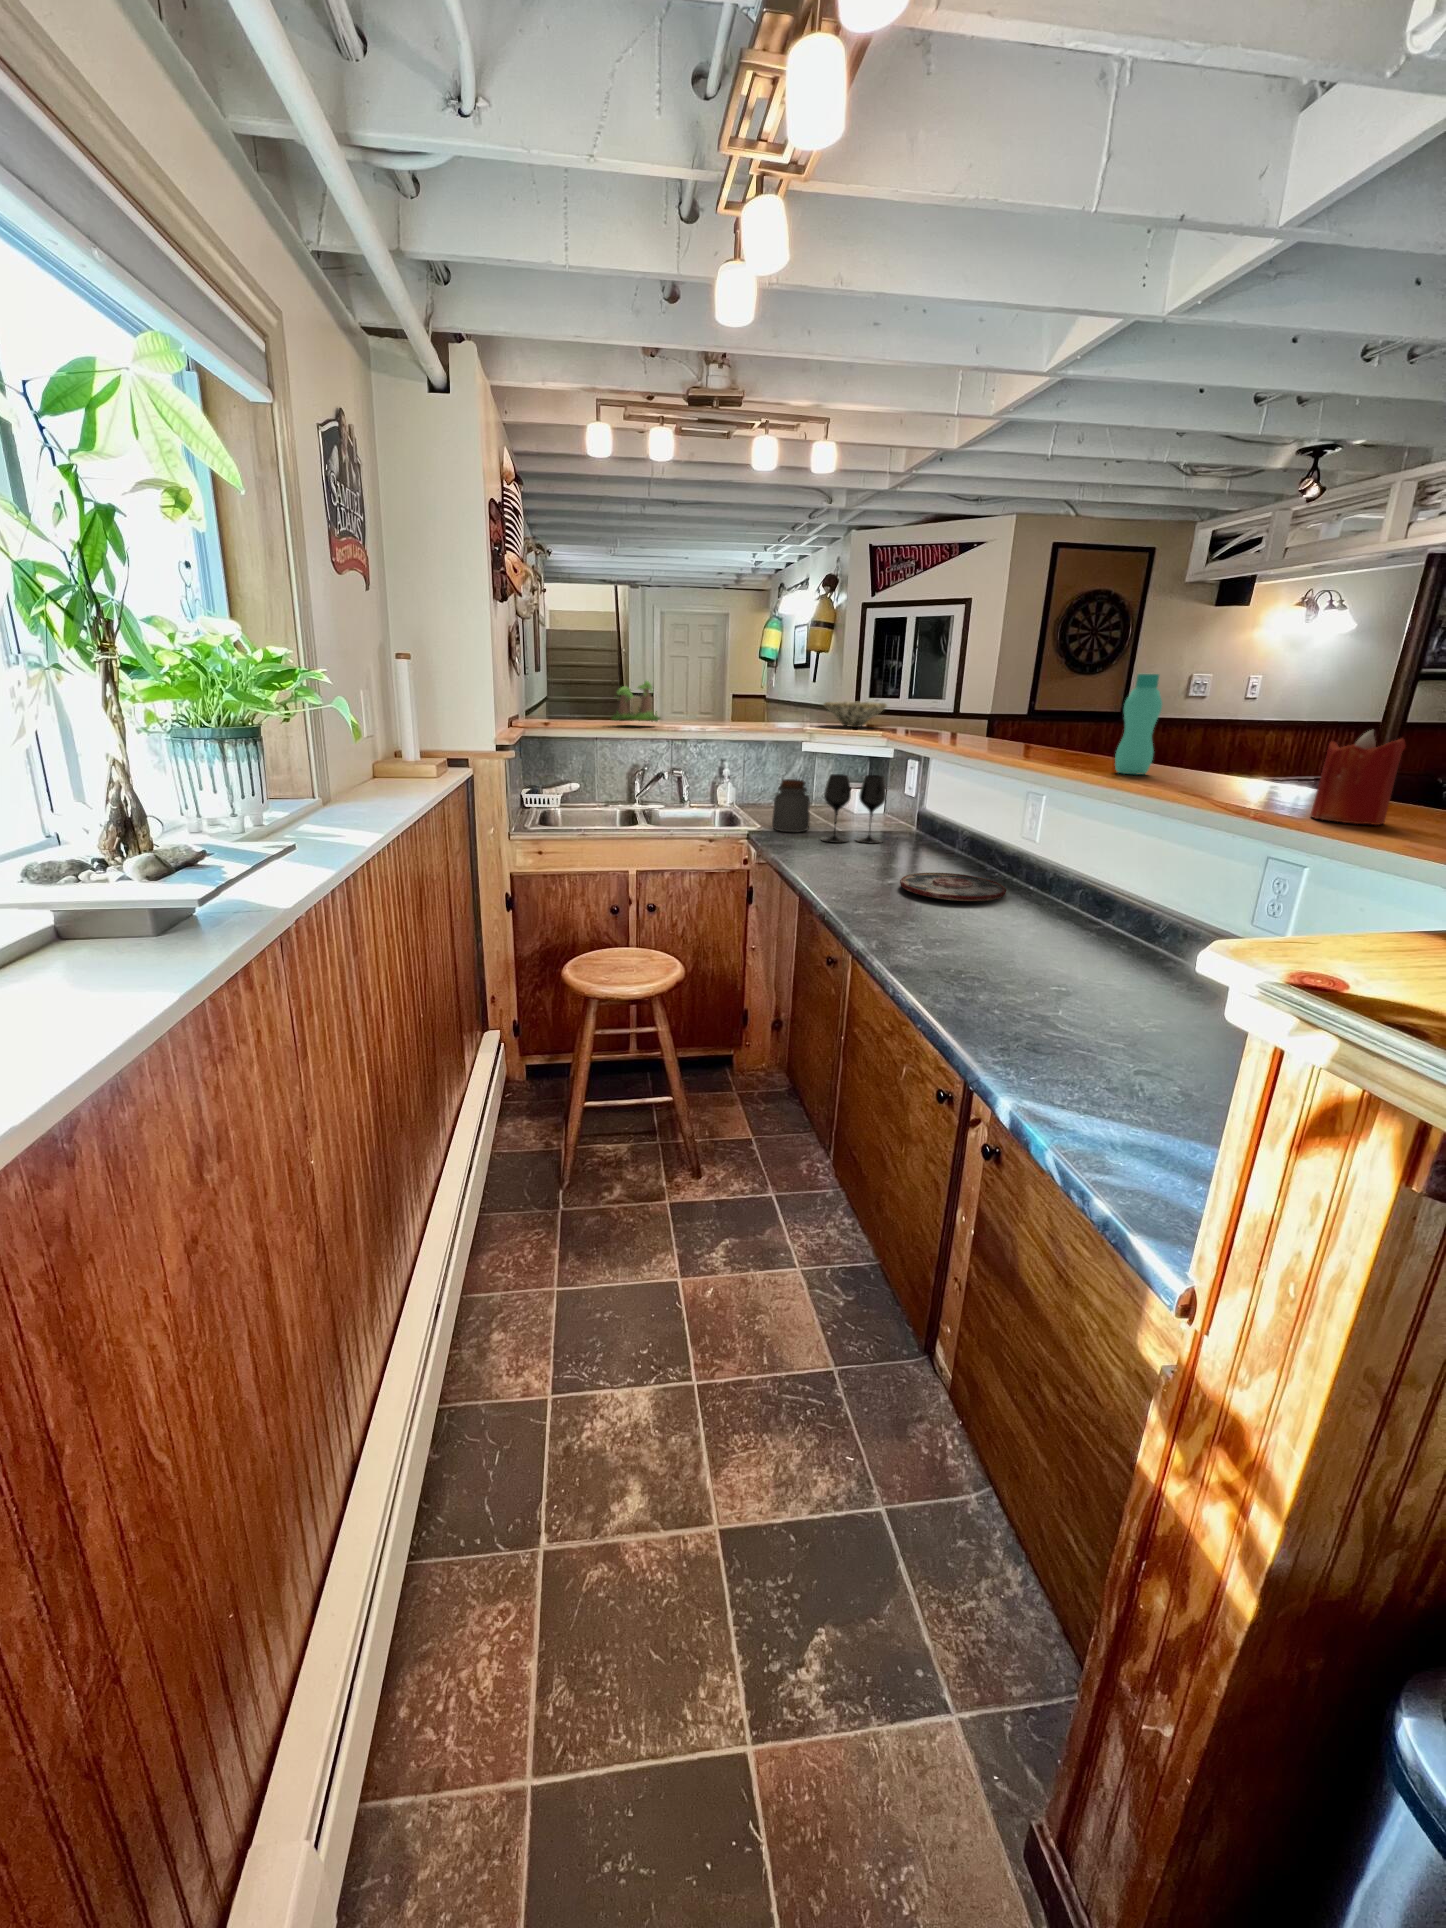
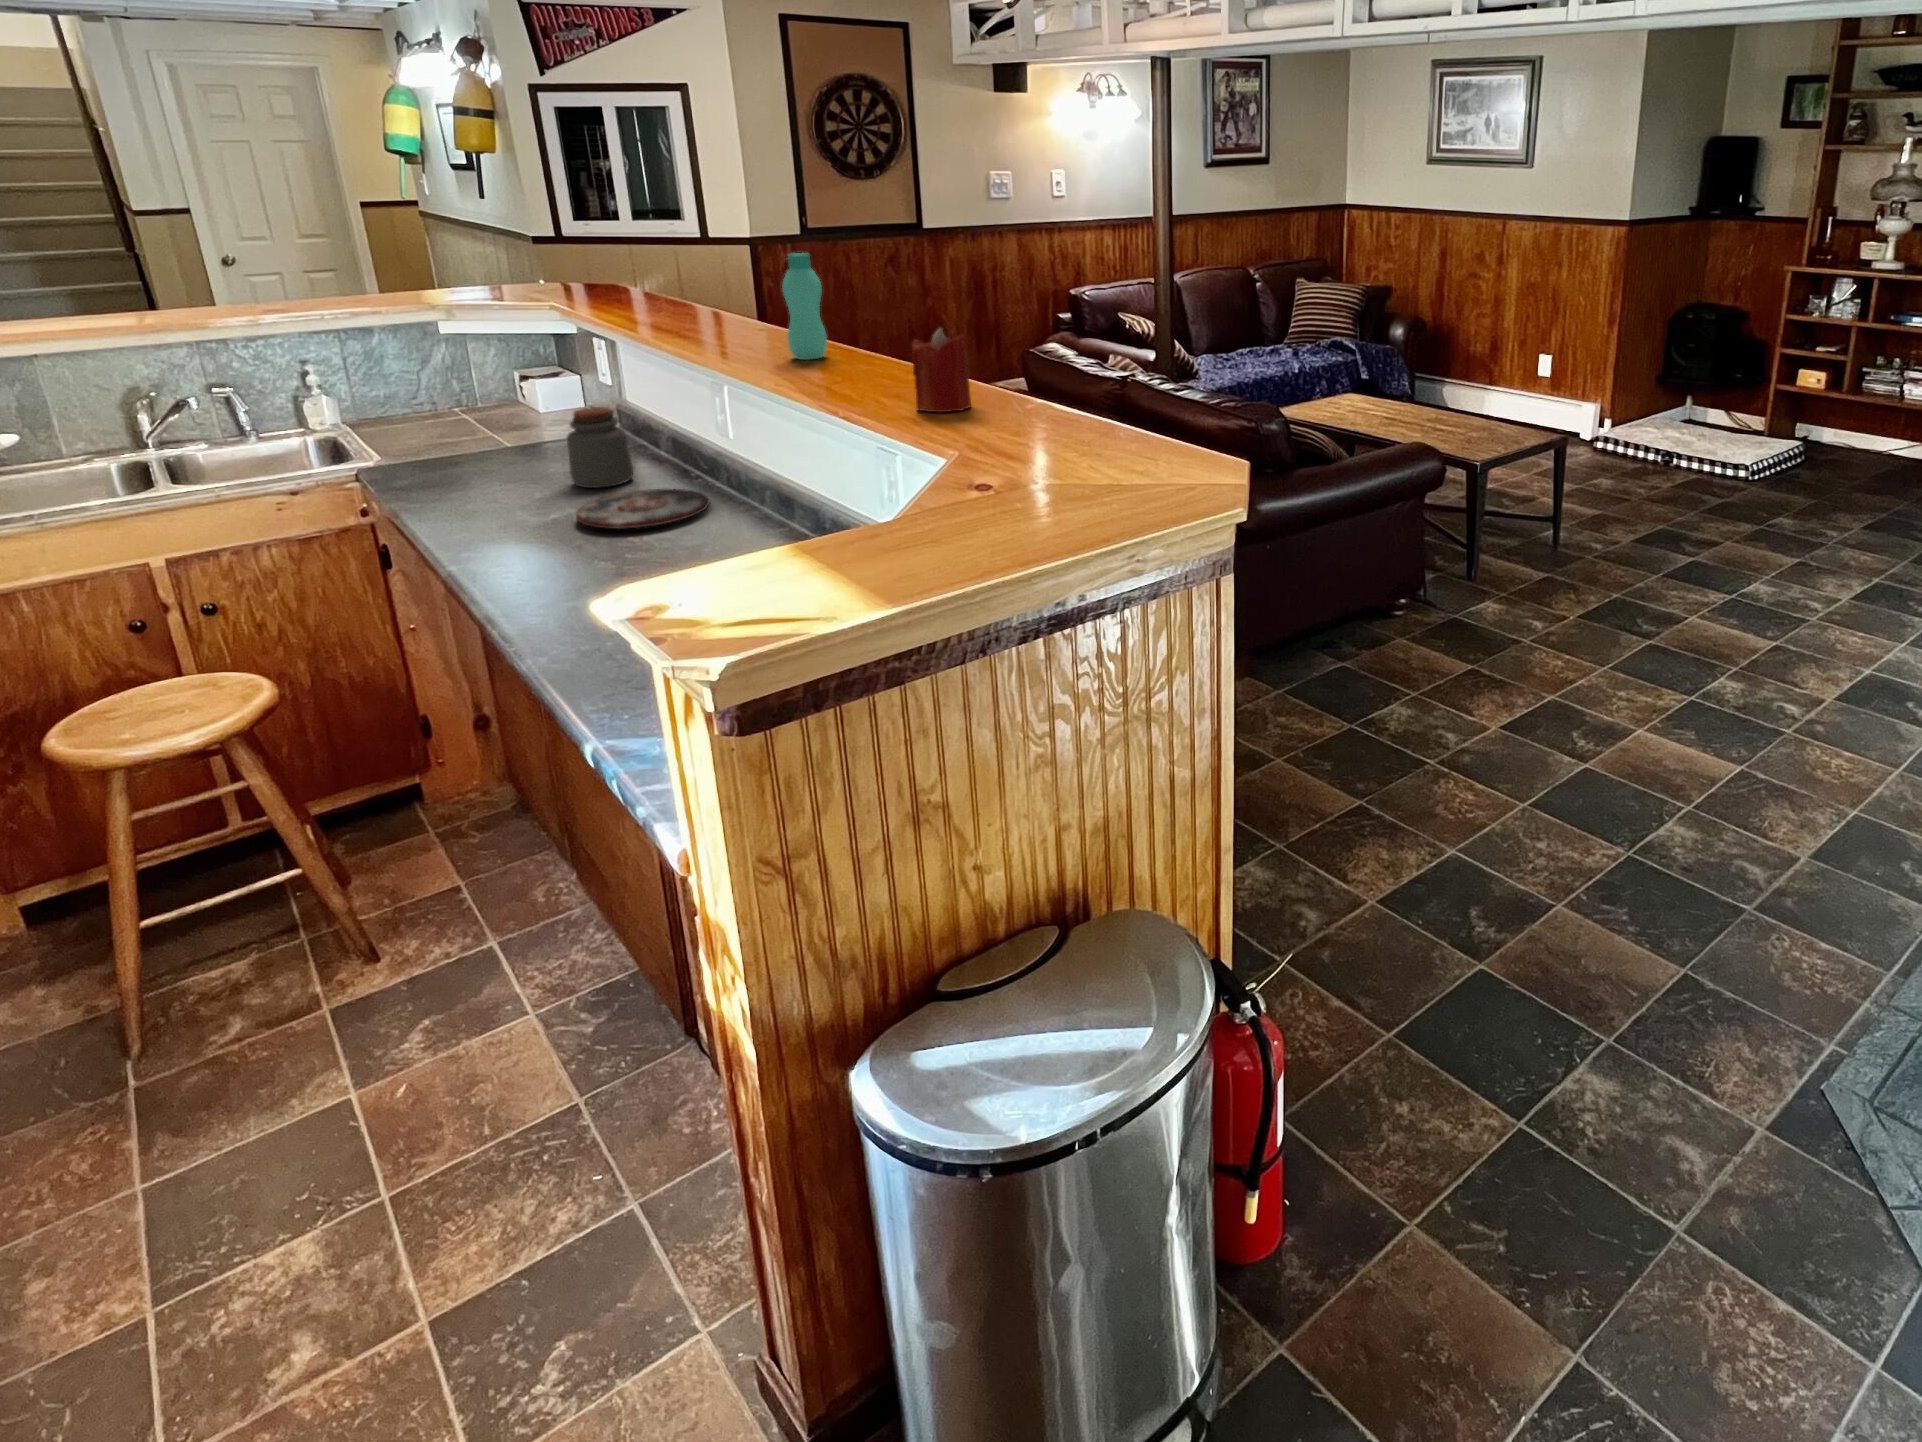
plant: present [611,681,661,722] -> none [54,227,170,330]
bowl: present [824,701,887,727] -> none [460,258,560,295]
wine glass: present [821,774,886,843] -> none [469,371,574,467]
jar: present [772,779,810,832] -> present [567,407,633,488]

